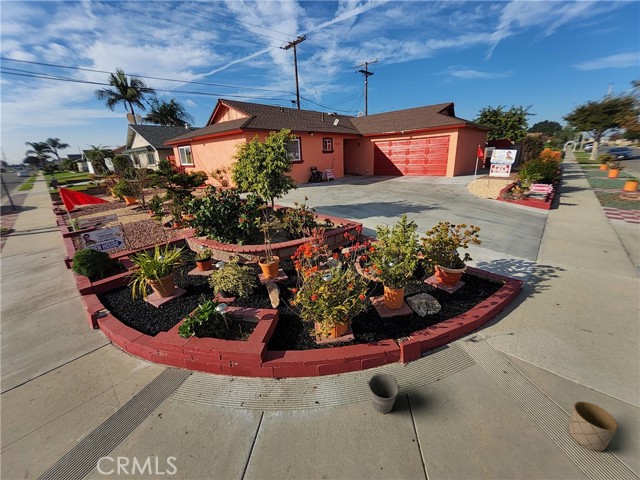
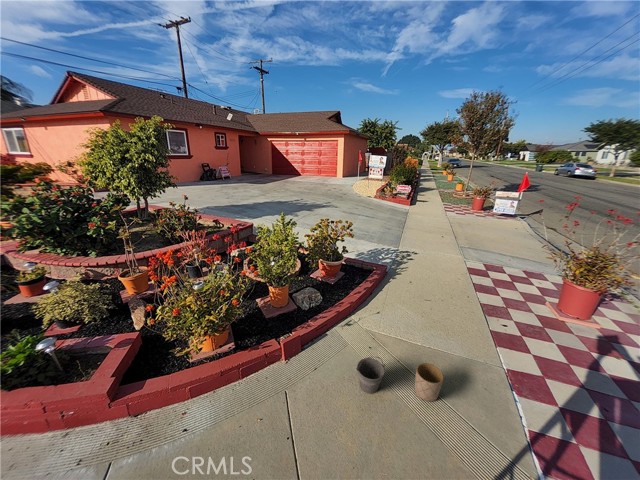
bucket: present [367,373,400,413] -> present [356,357,385,394]

